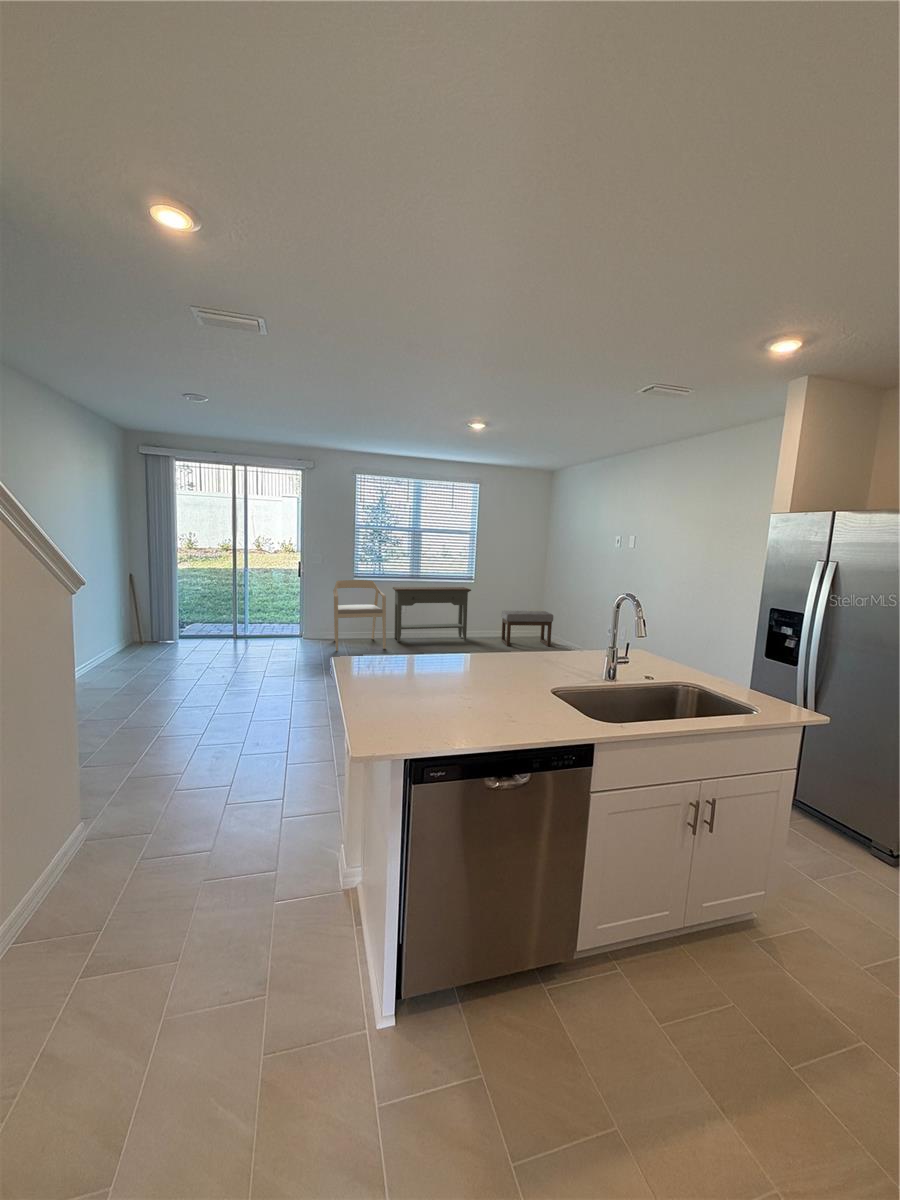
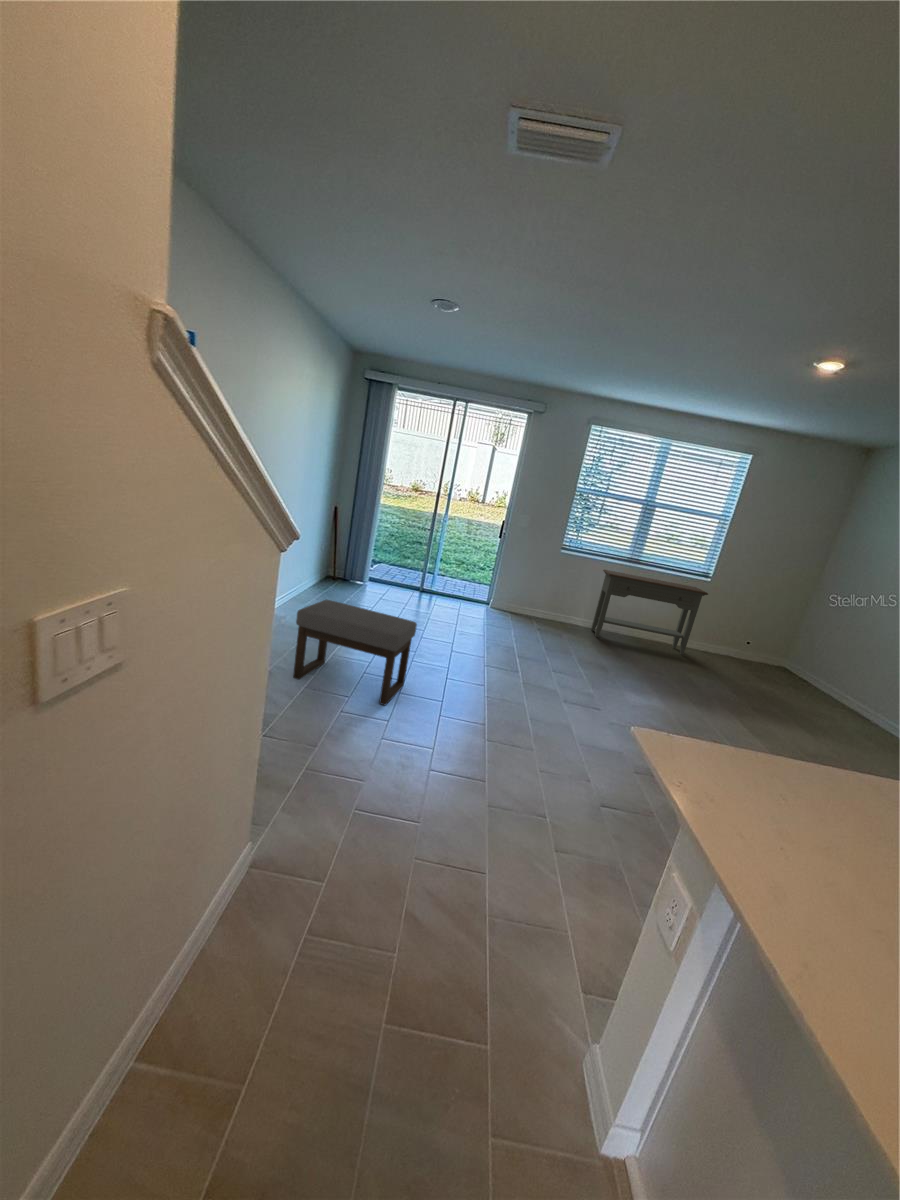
armchair: present [333,580,386,651] -> none [522,550,597,643]
ottoman: present [501,611,553,646] -> present [293,600,417,705]

